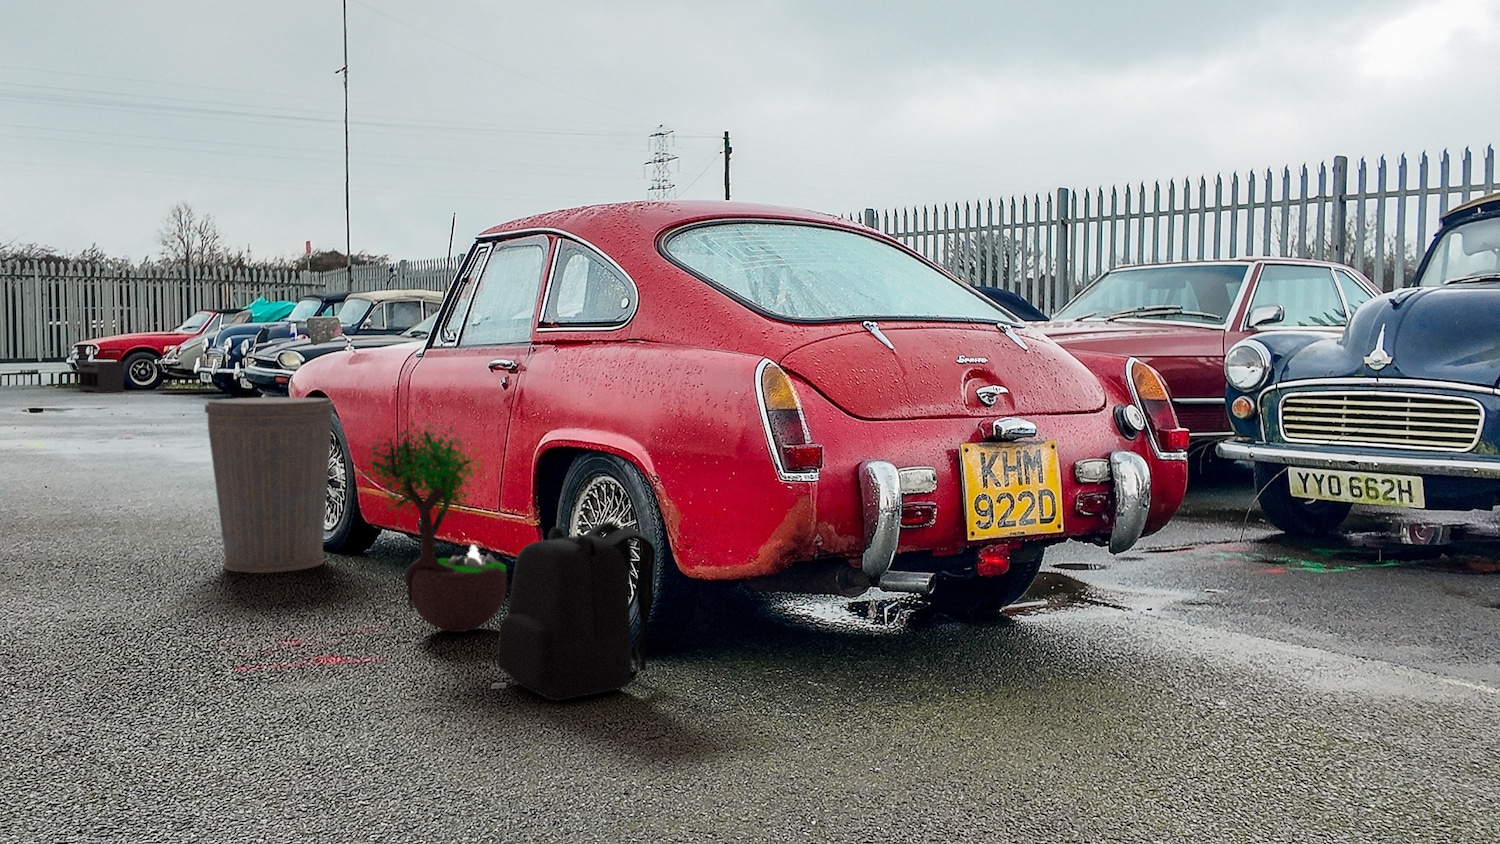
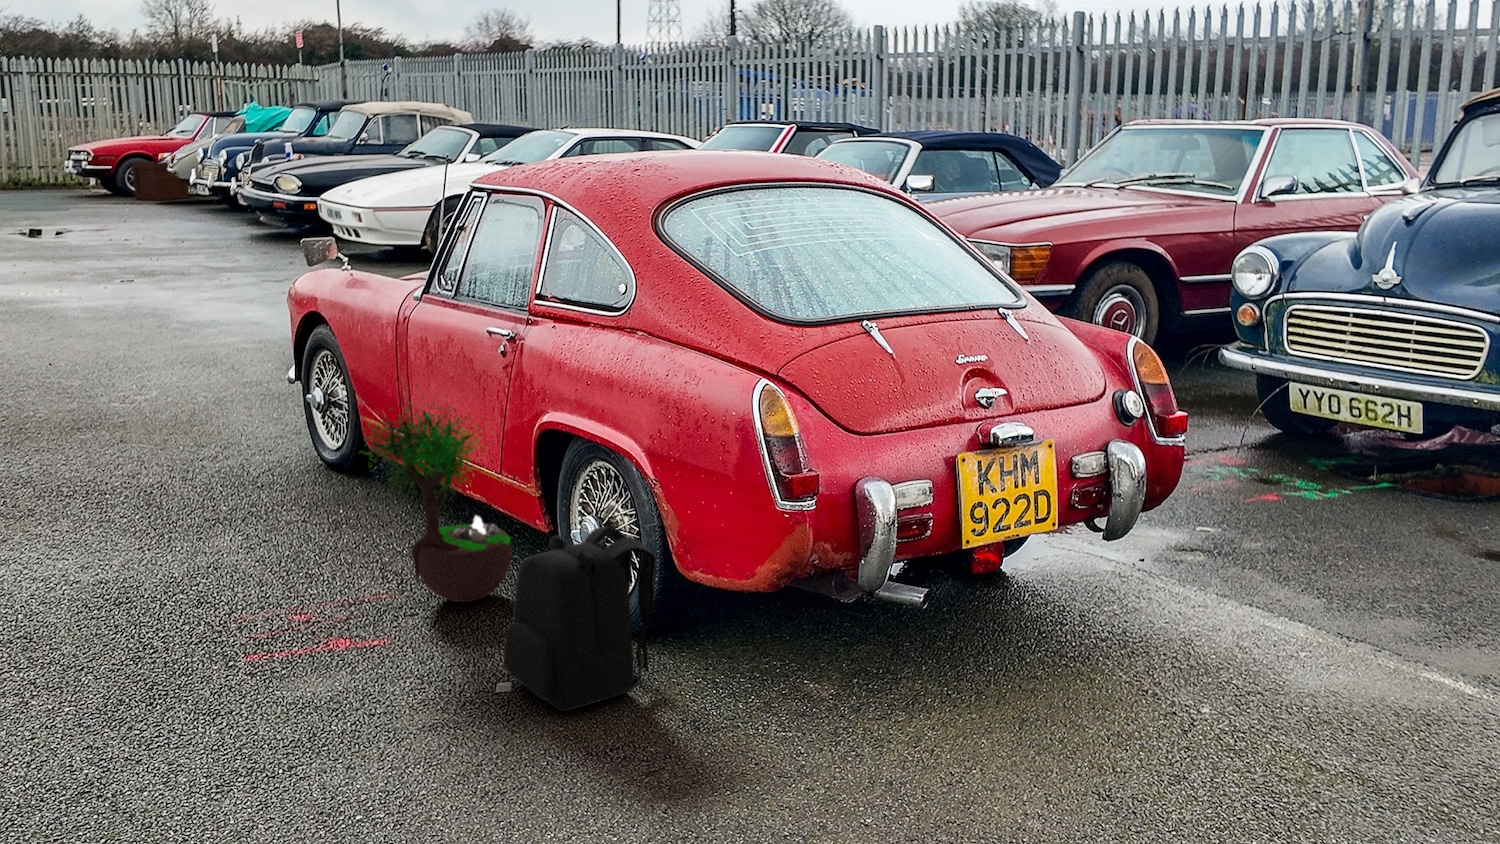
wooden crate: none [136,355,191,392] -> present [131,161,189,201]
bench: present [78,361,124,393] -> none [73,167,122,202]
trash can: present [205,397,334,573] -> none [203,322,333,505]

